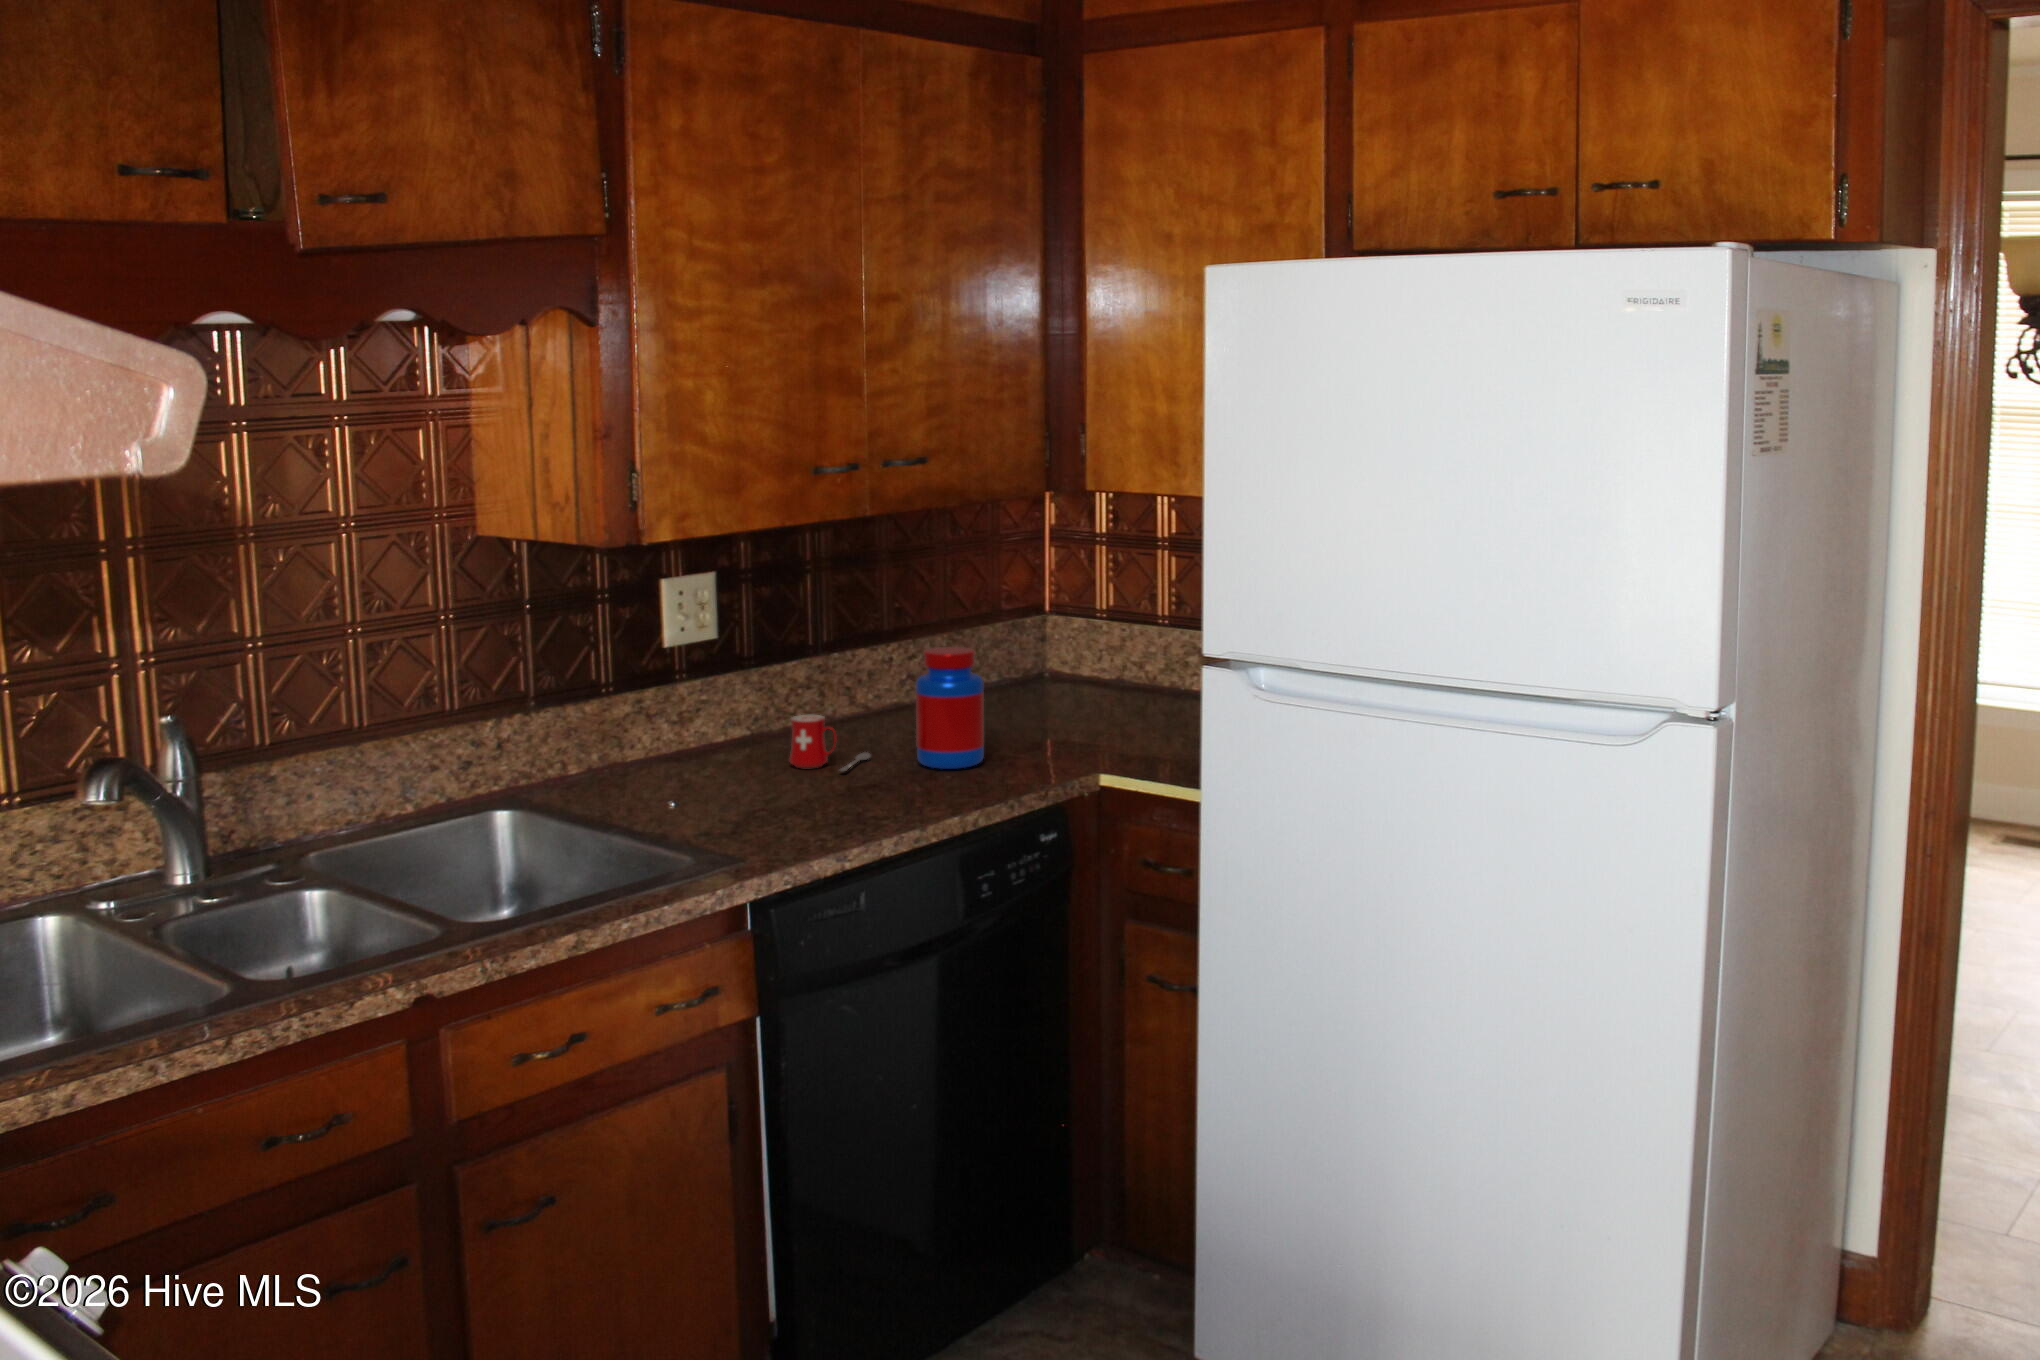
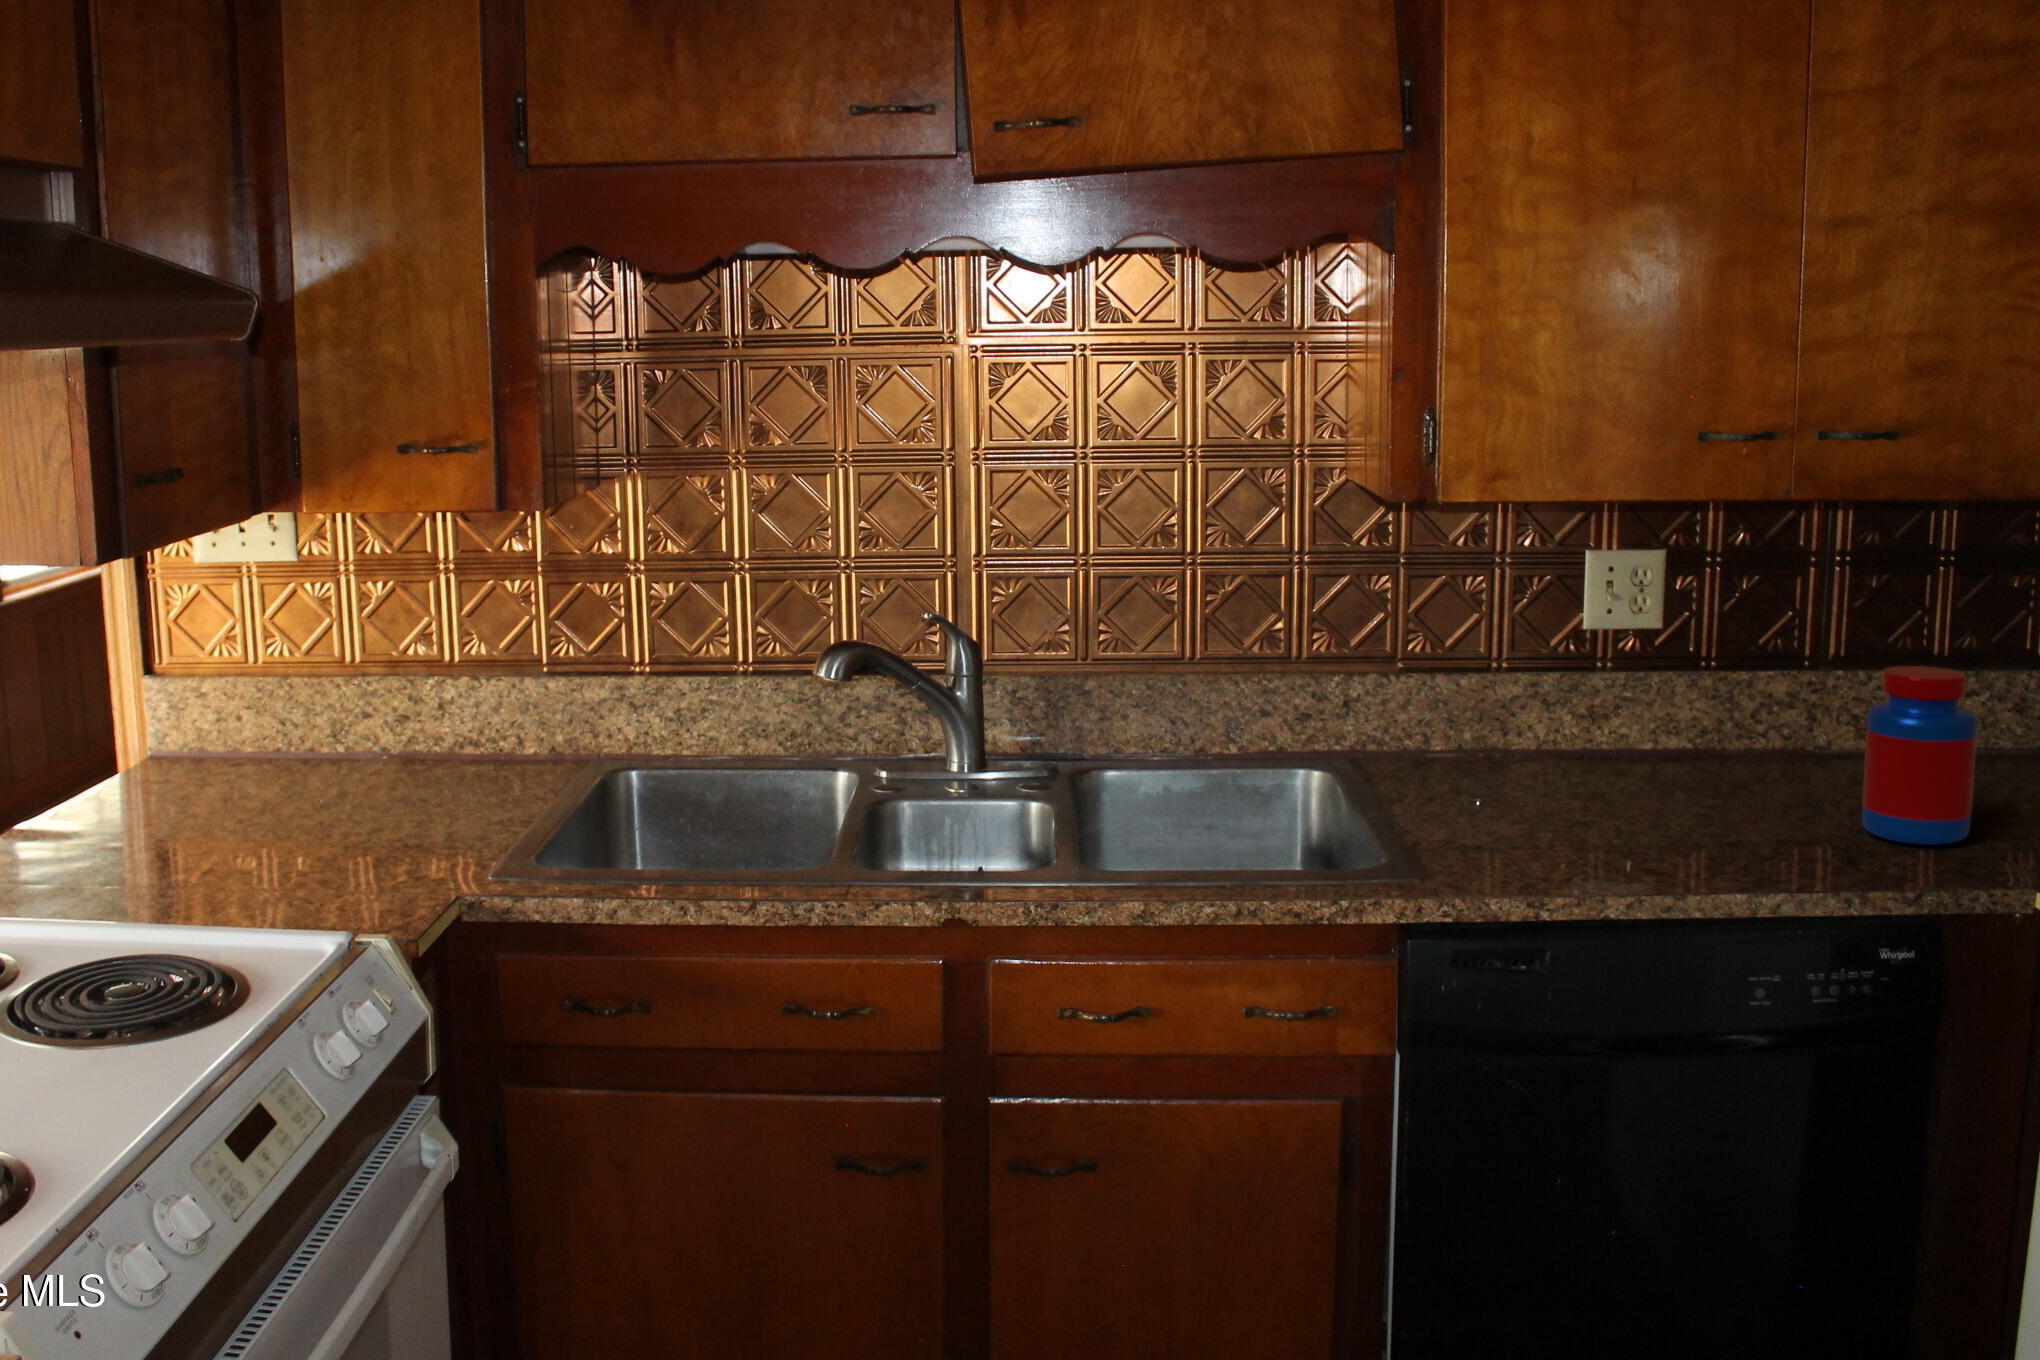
mug: present [789,715,871,771] -> none [1697,729,1821,812]

